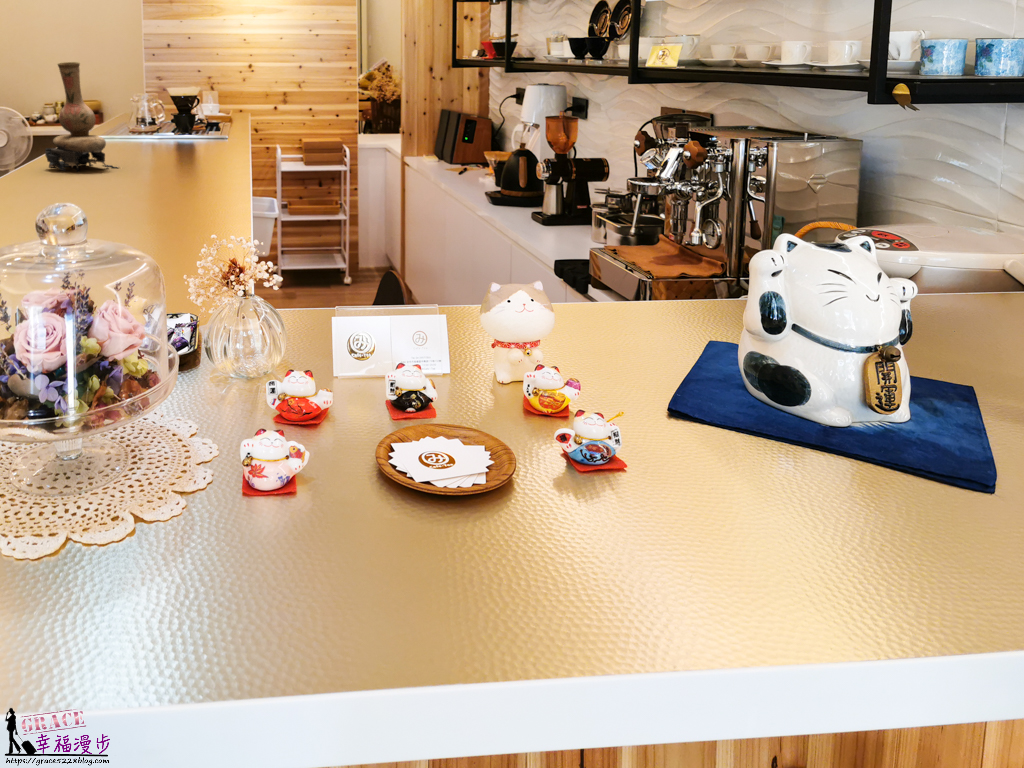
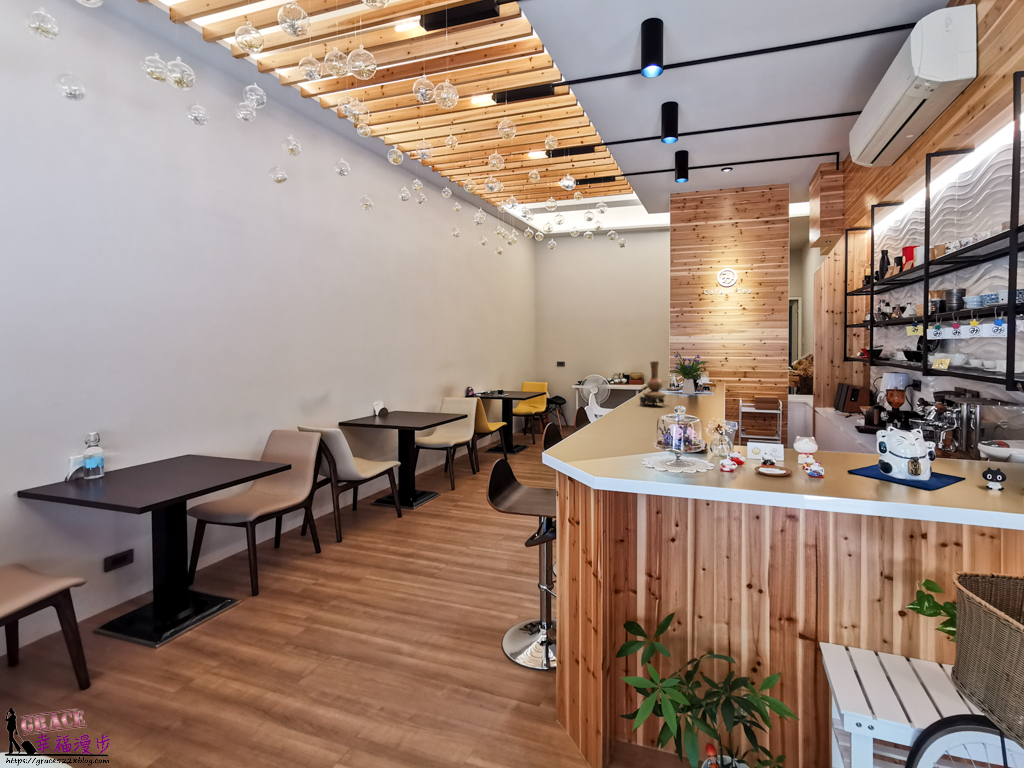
flower arrangement: none [124,46,210,138] -> present [672,352,708,394]

